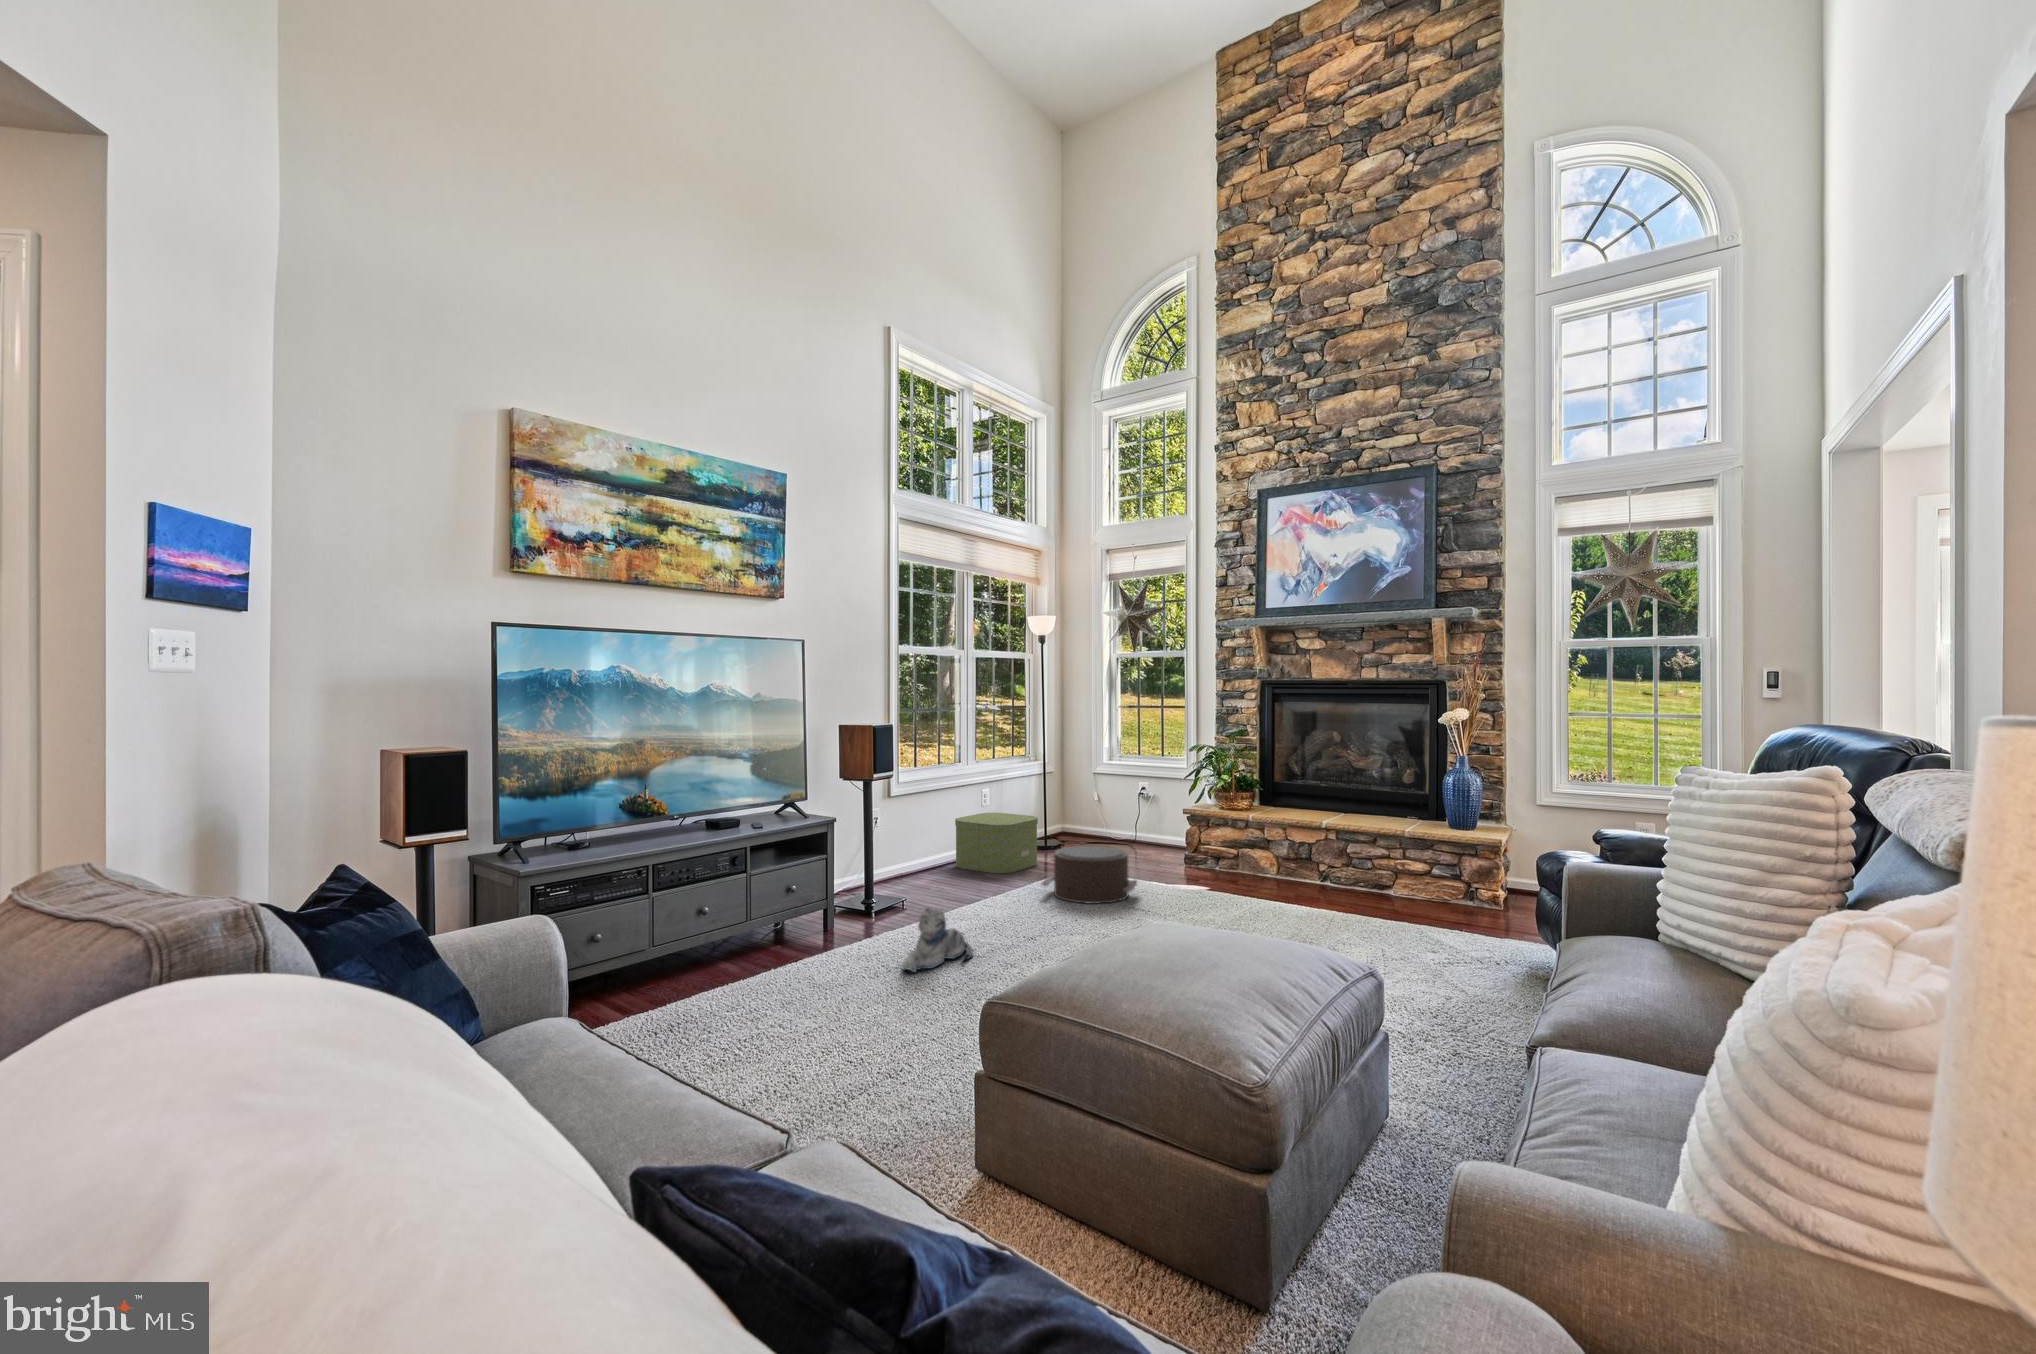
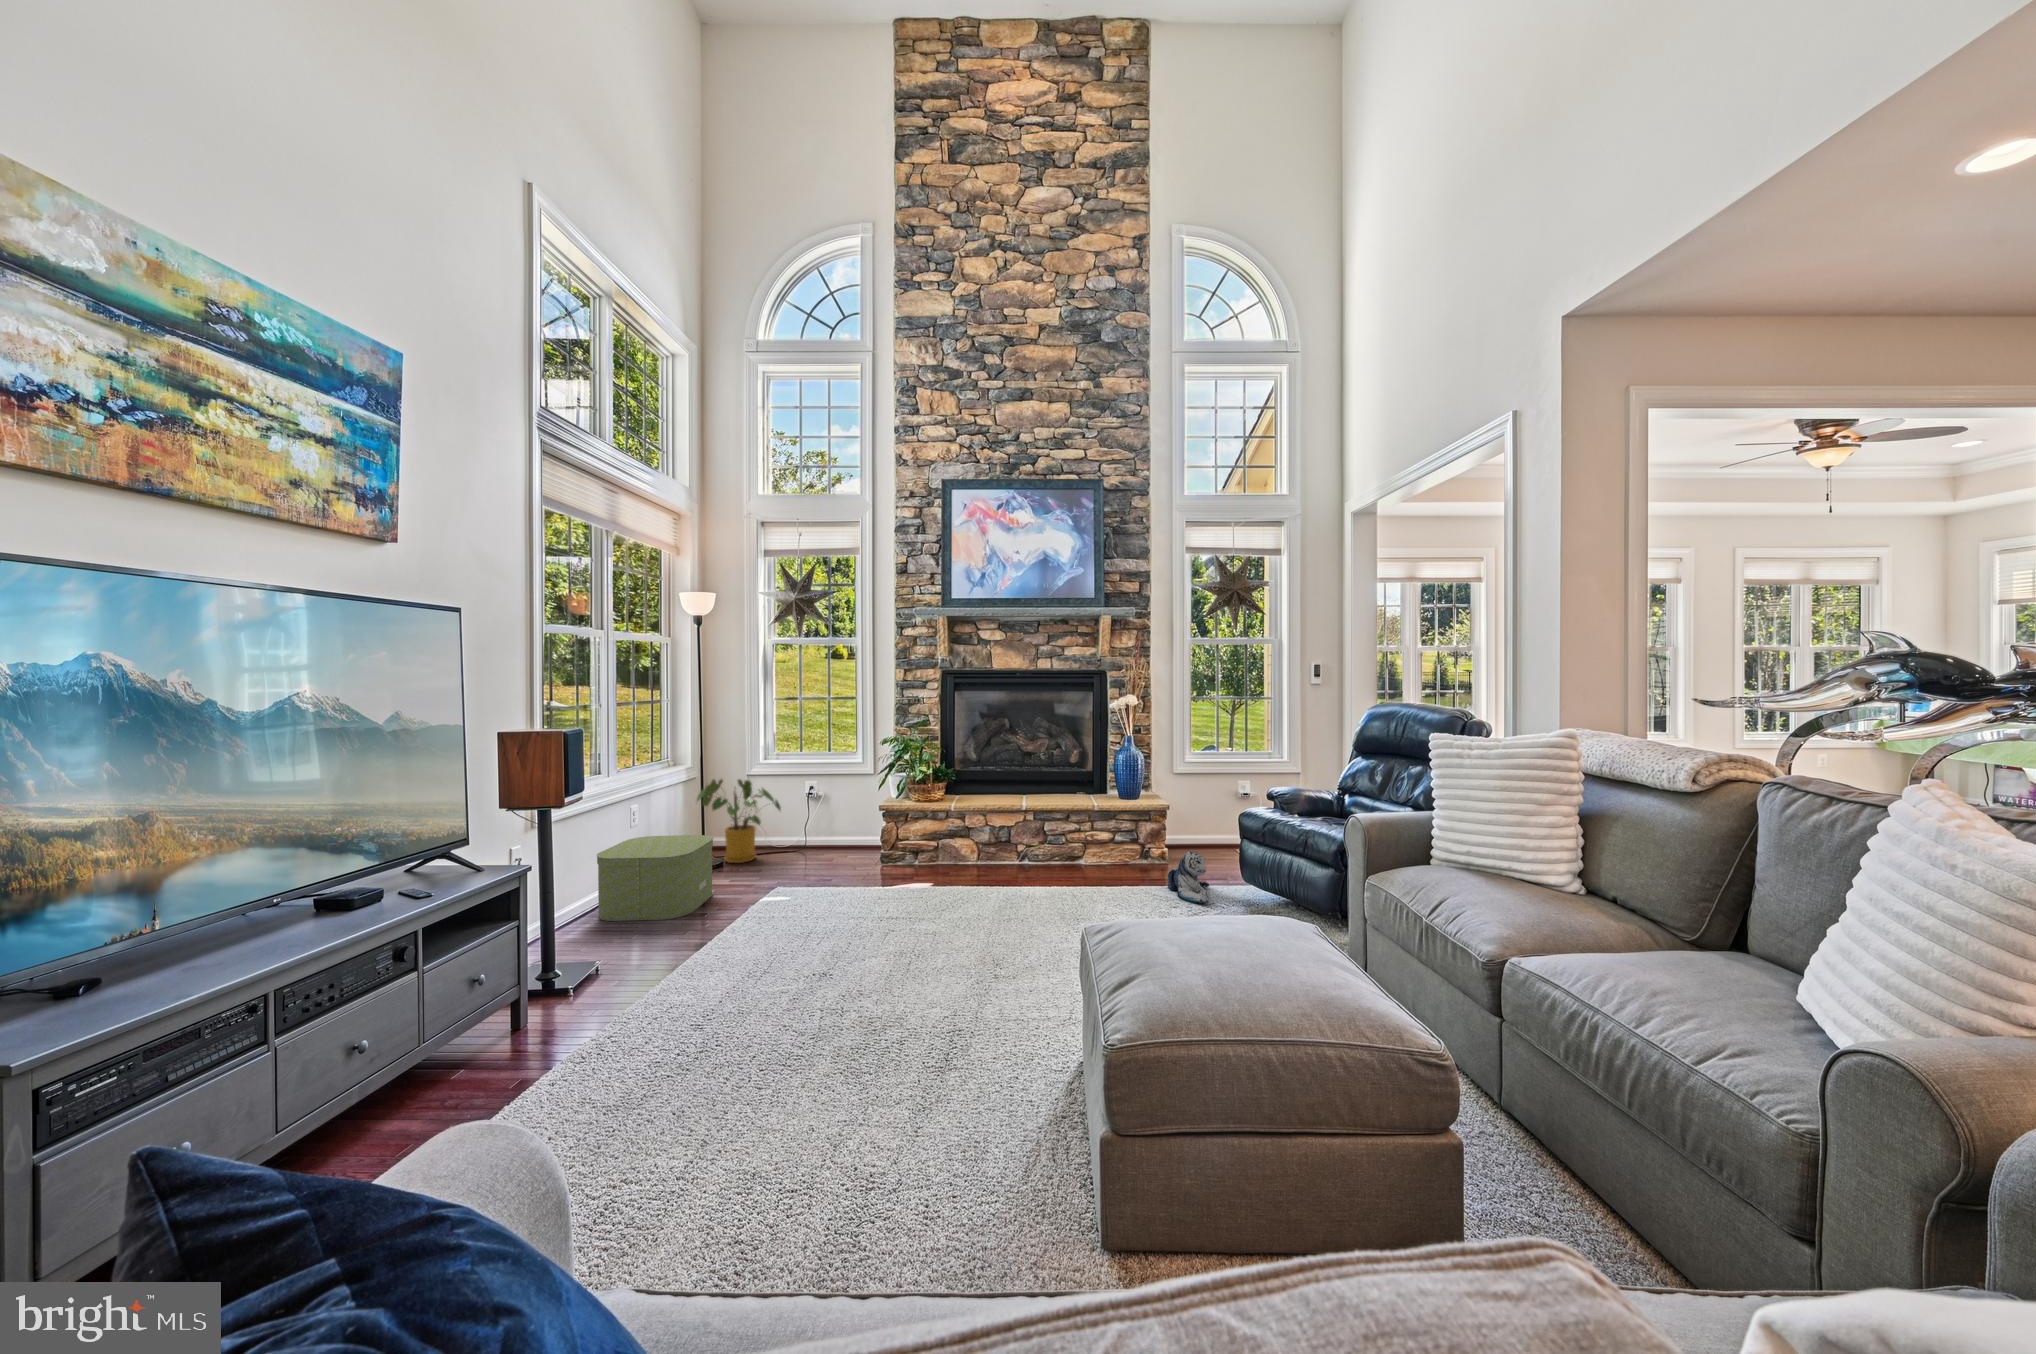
house plant: none [1044,776,1109,849] -> present [697,779,781,863]
pouf: present [1041,846,1137,904] -> none [765,865,884,944]
plush toy: present [902,908,973,972] -> present [1168,852,1209,904]

